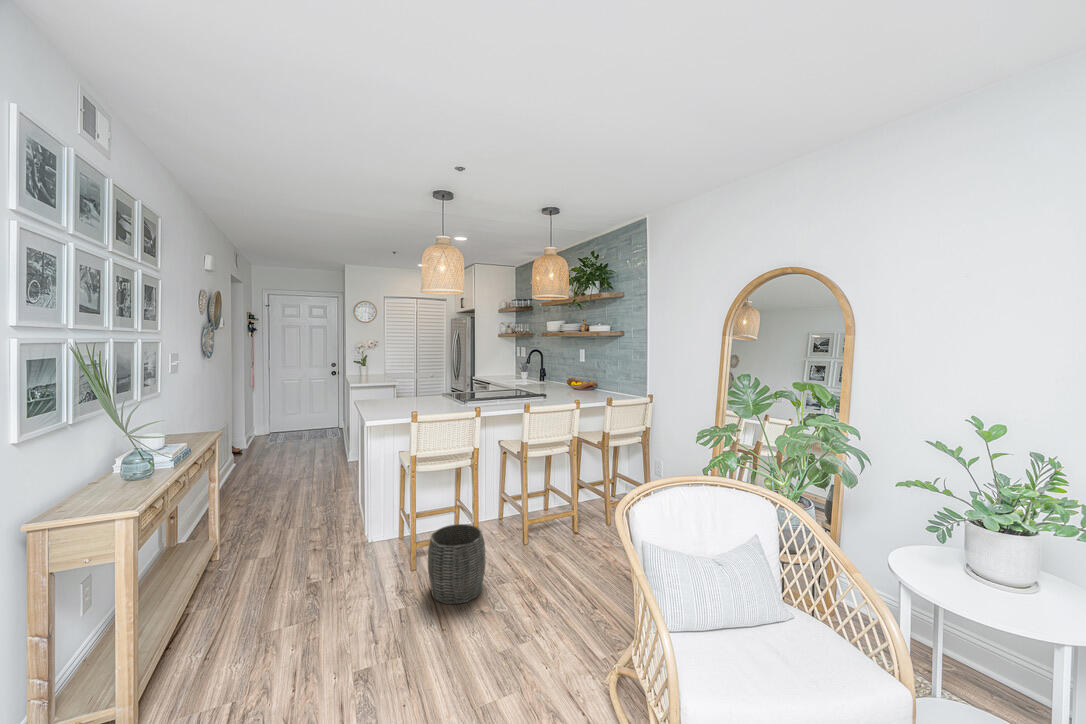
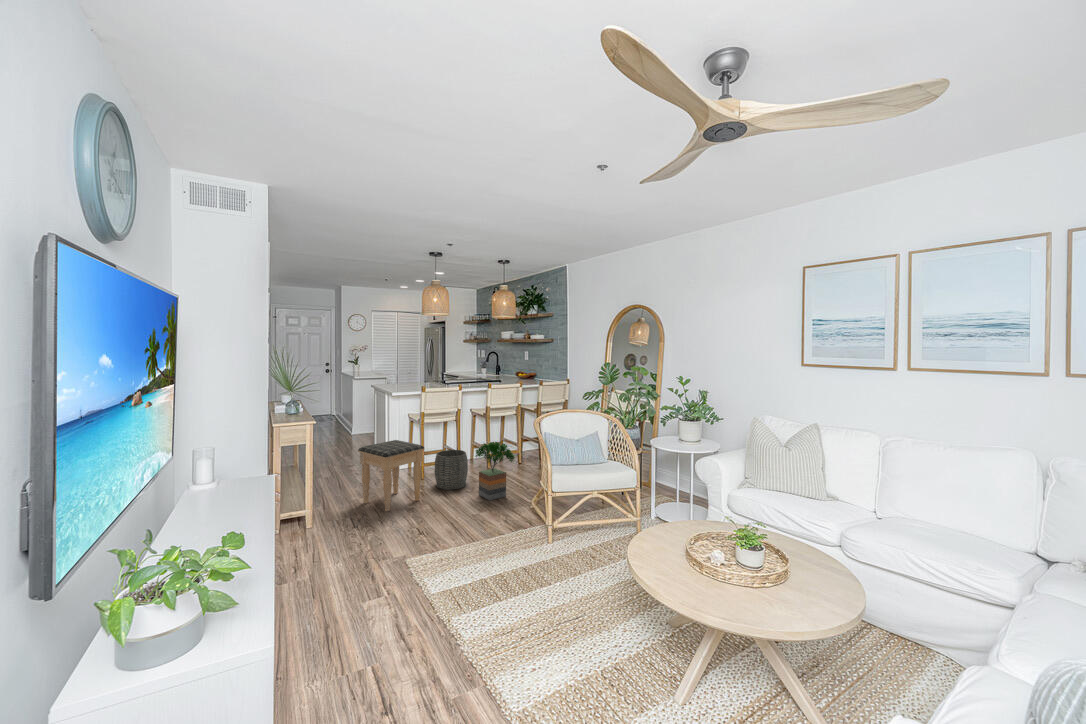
footstool: none [276,517,399,676] -> present [358,440,424,511]
potted tree: none [492,523,570,646] -> present [475,442,515,500]

